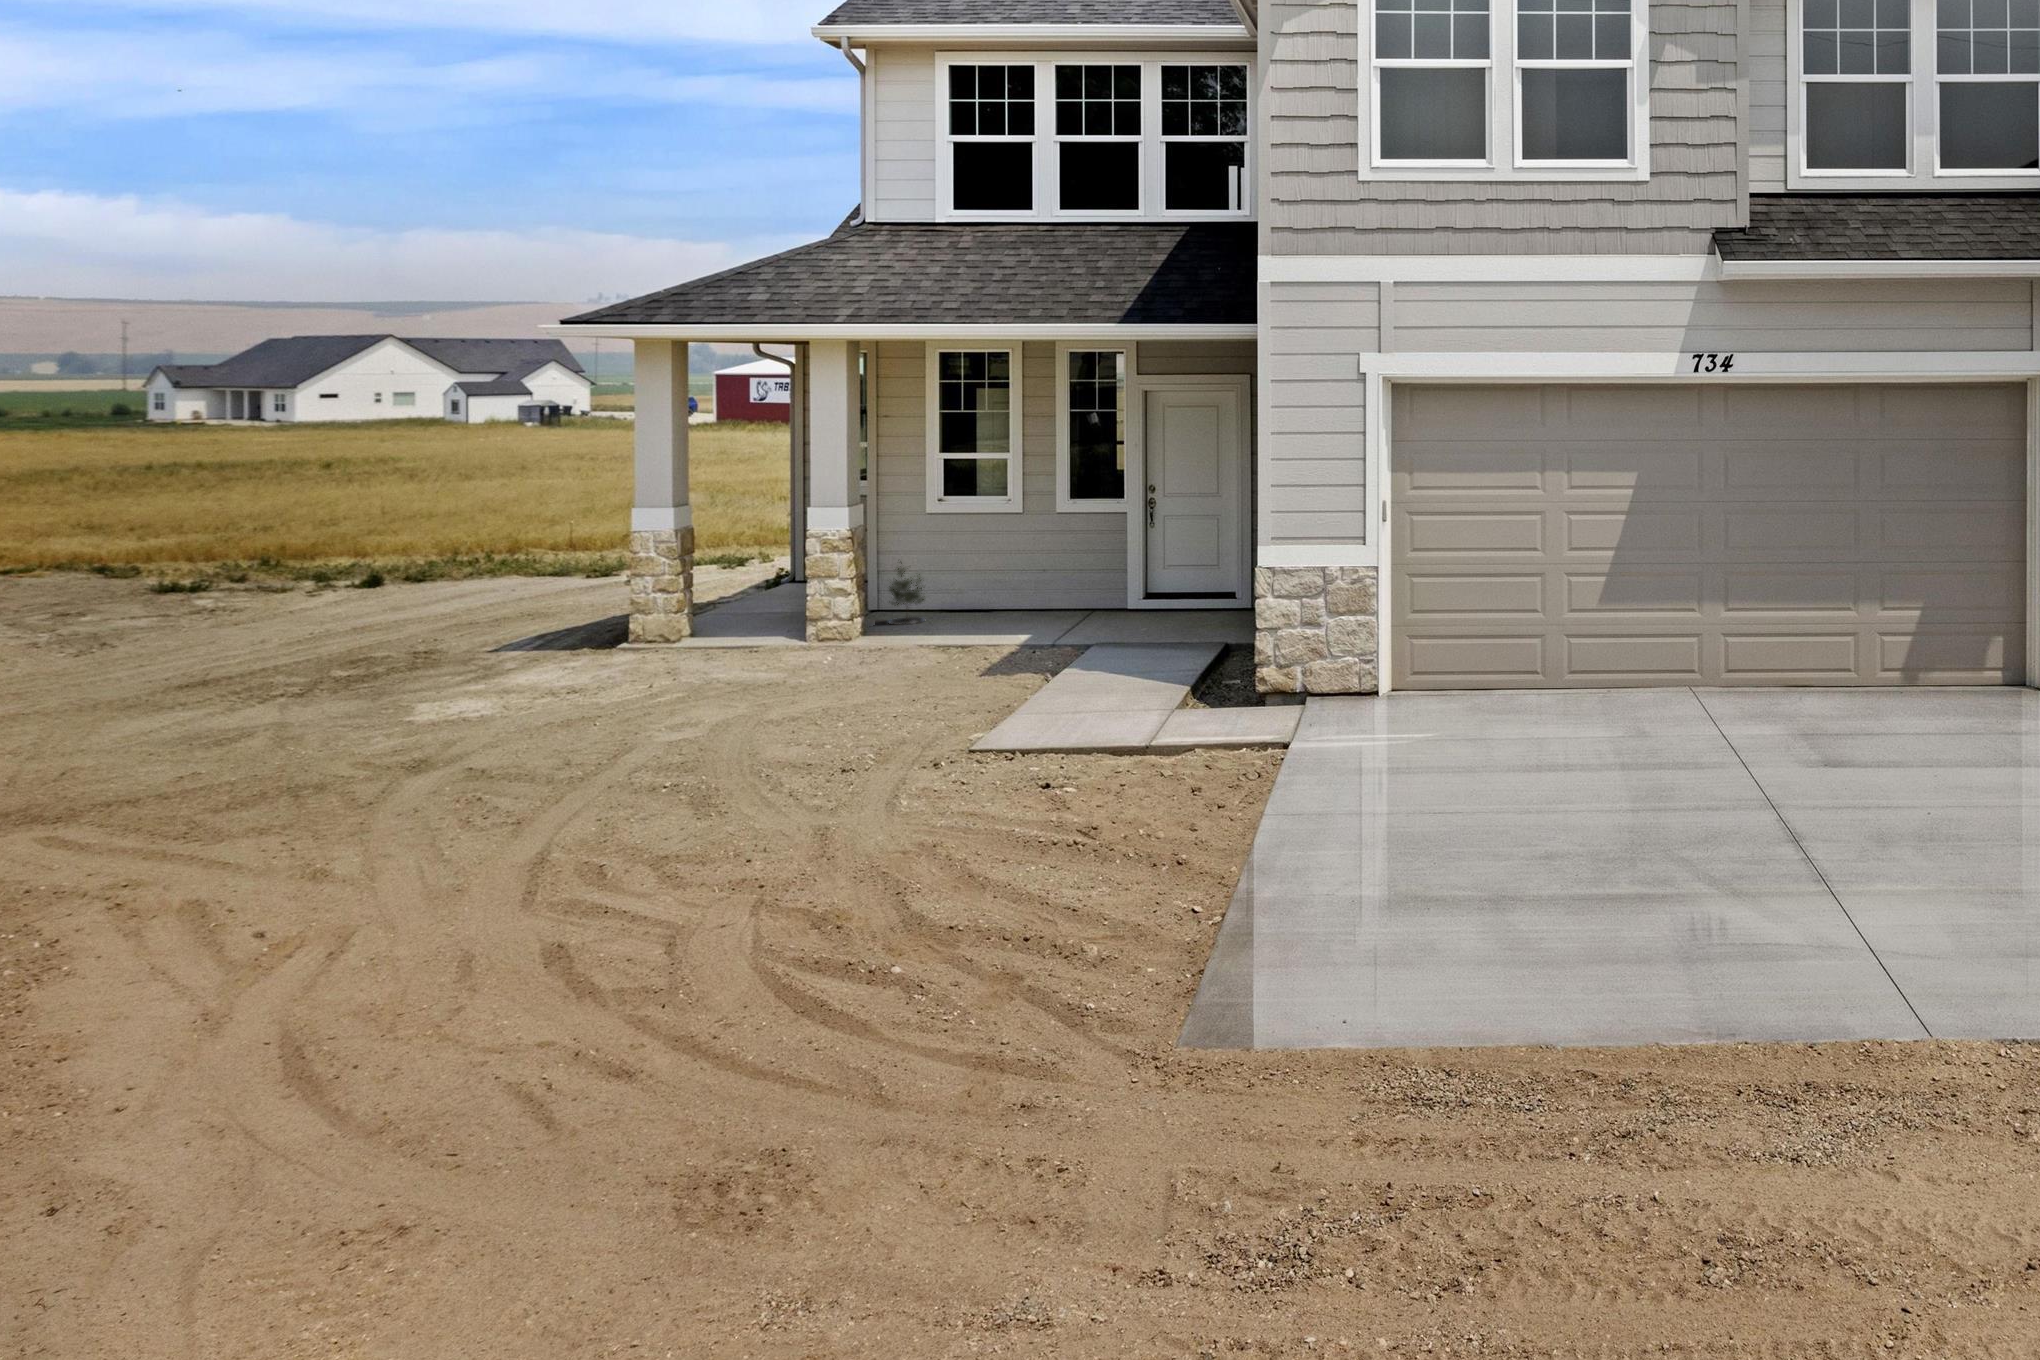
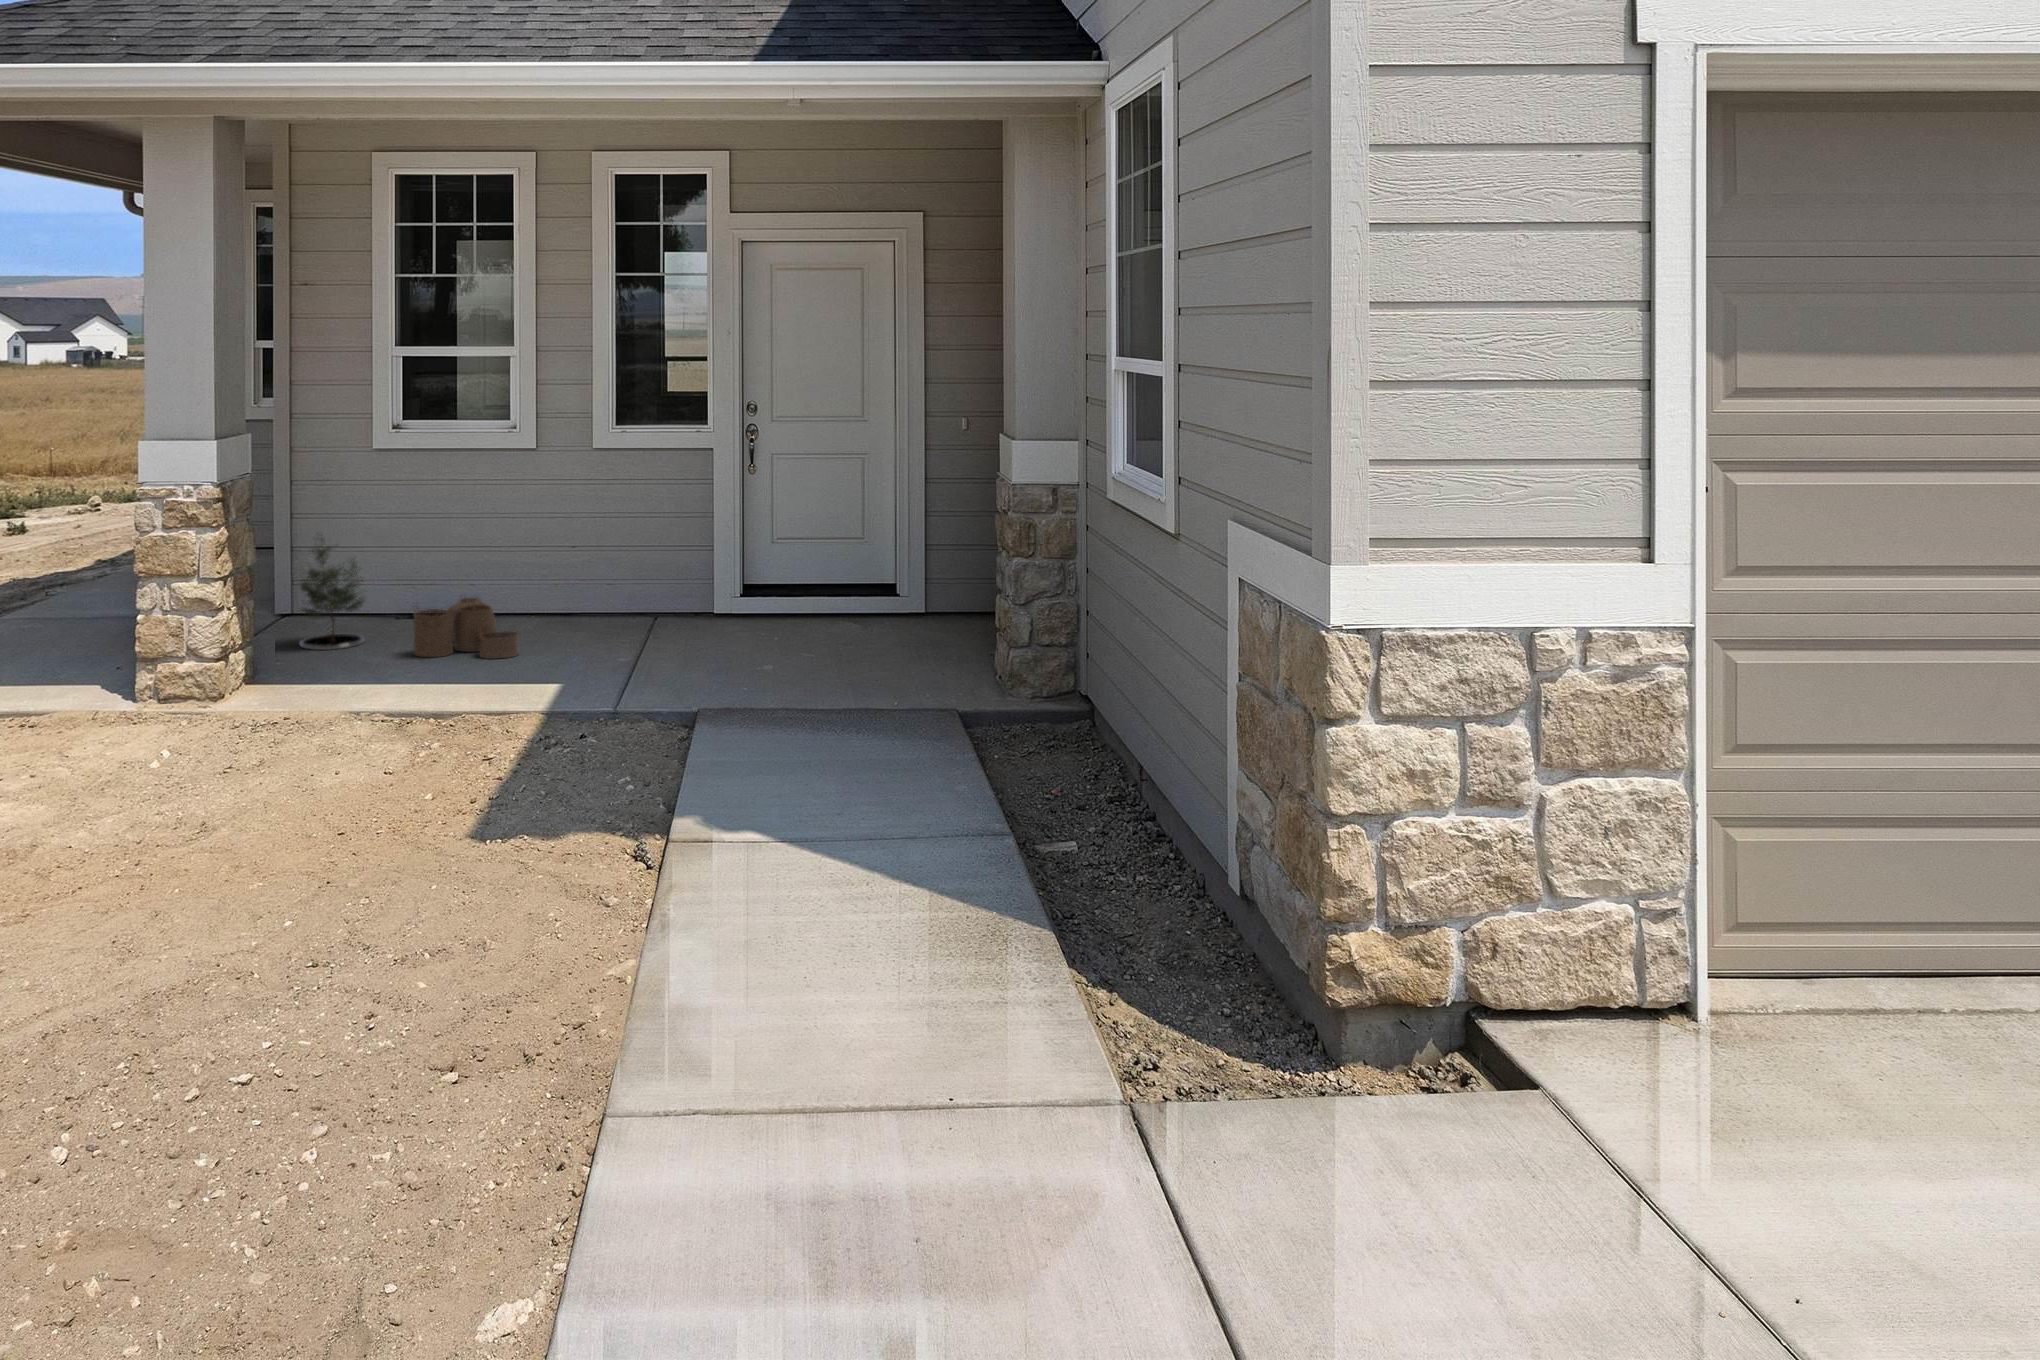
woven basket: none [953,594,1012,626] -> present [414,597,518,659]

